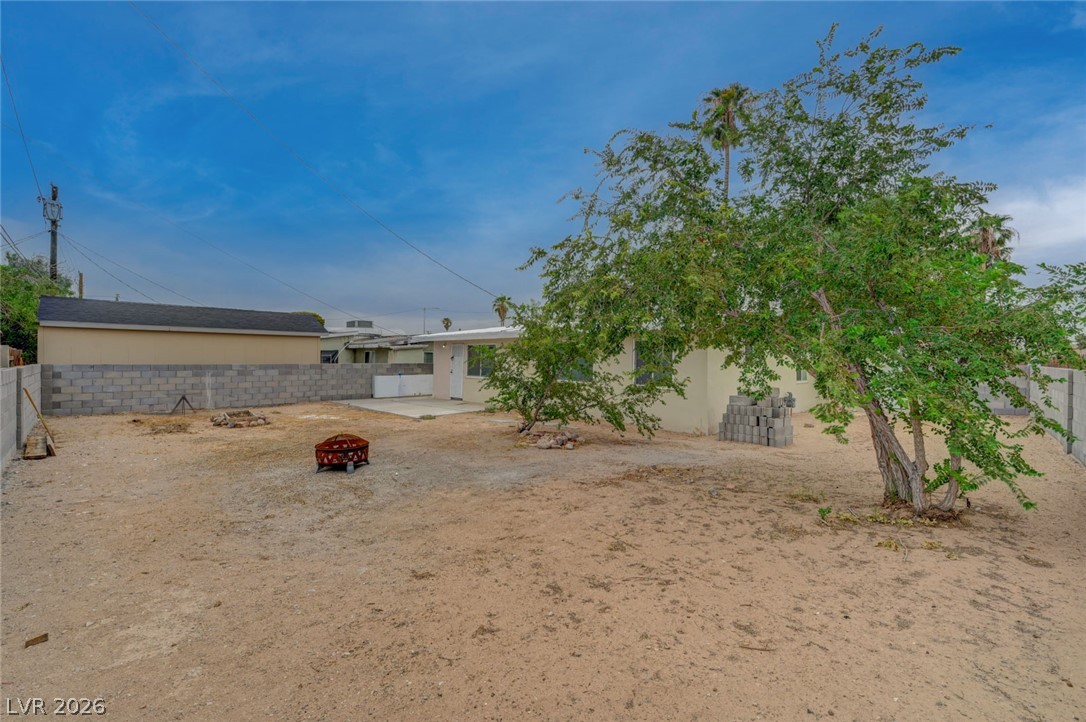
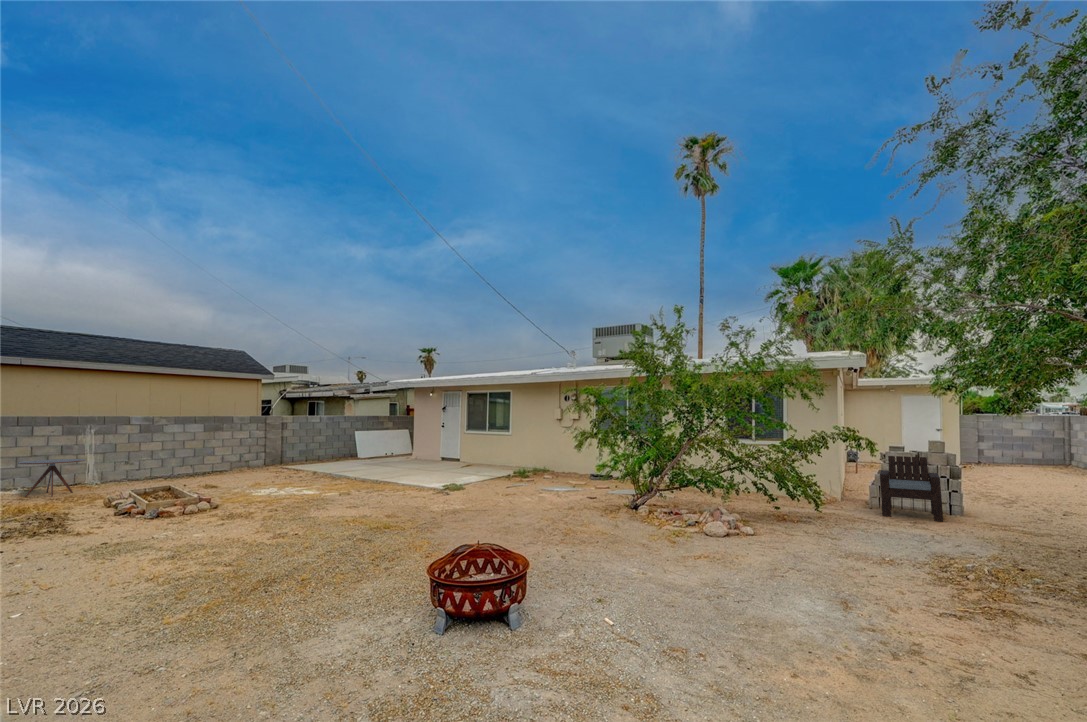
chair: none [684,399,732,444] -> present [880,456,943,522]

